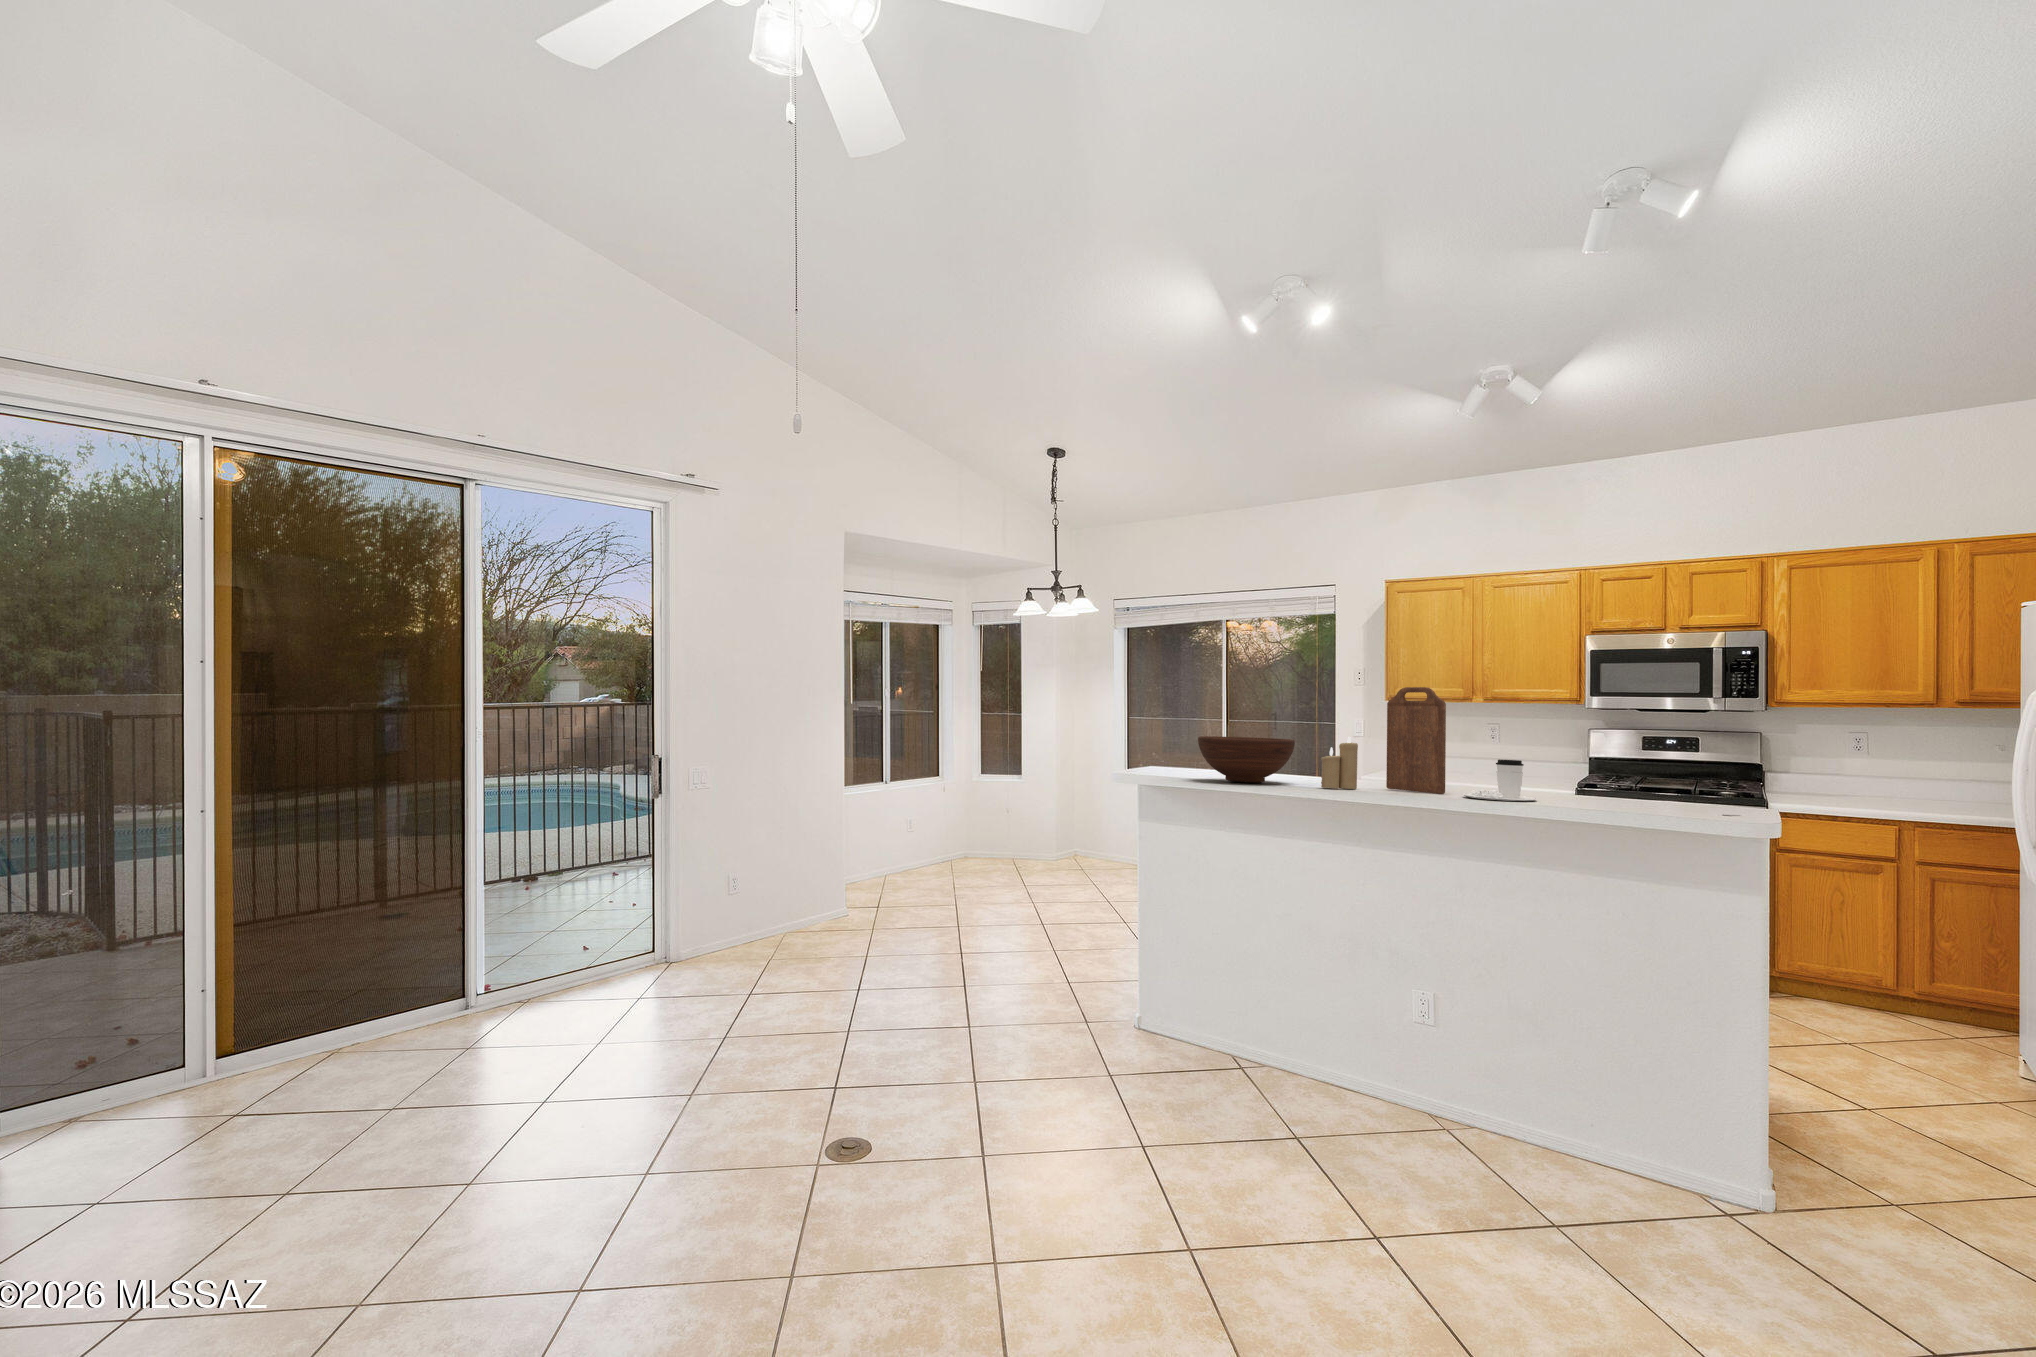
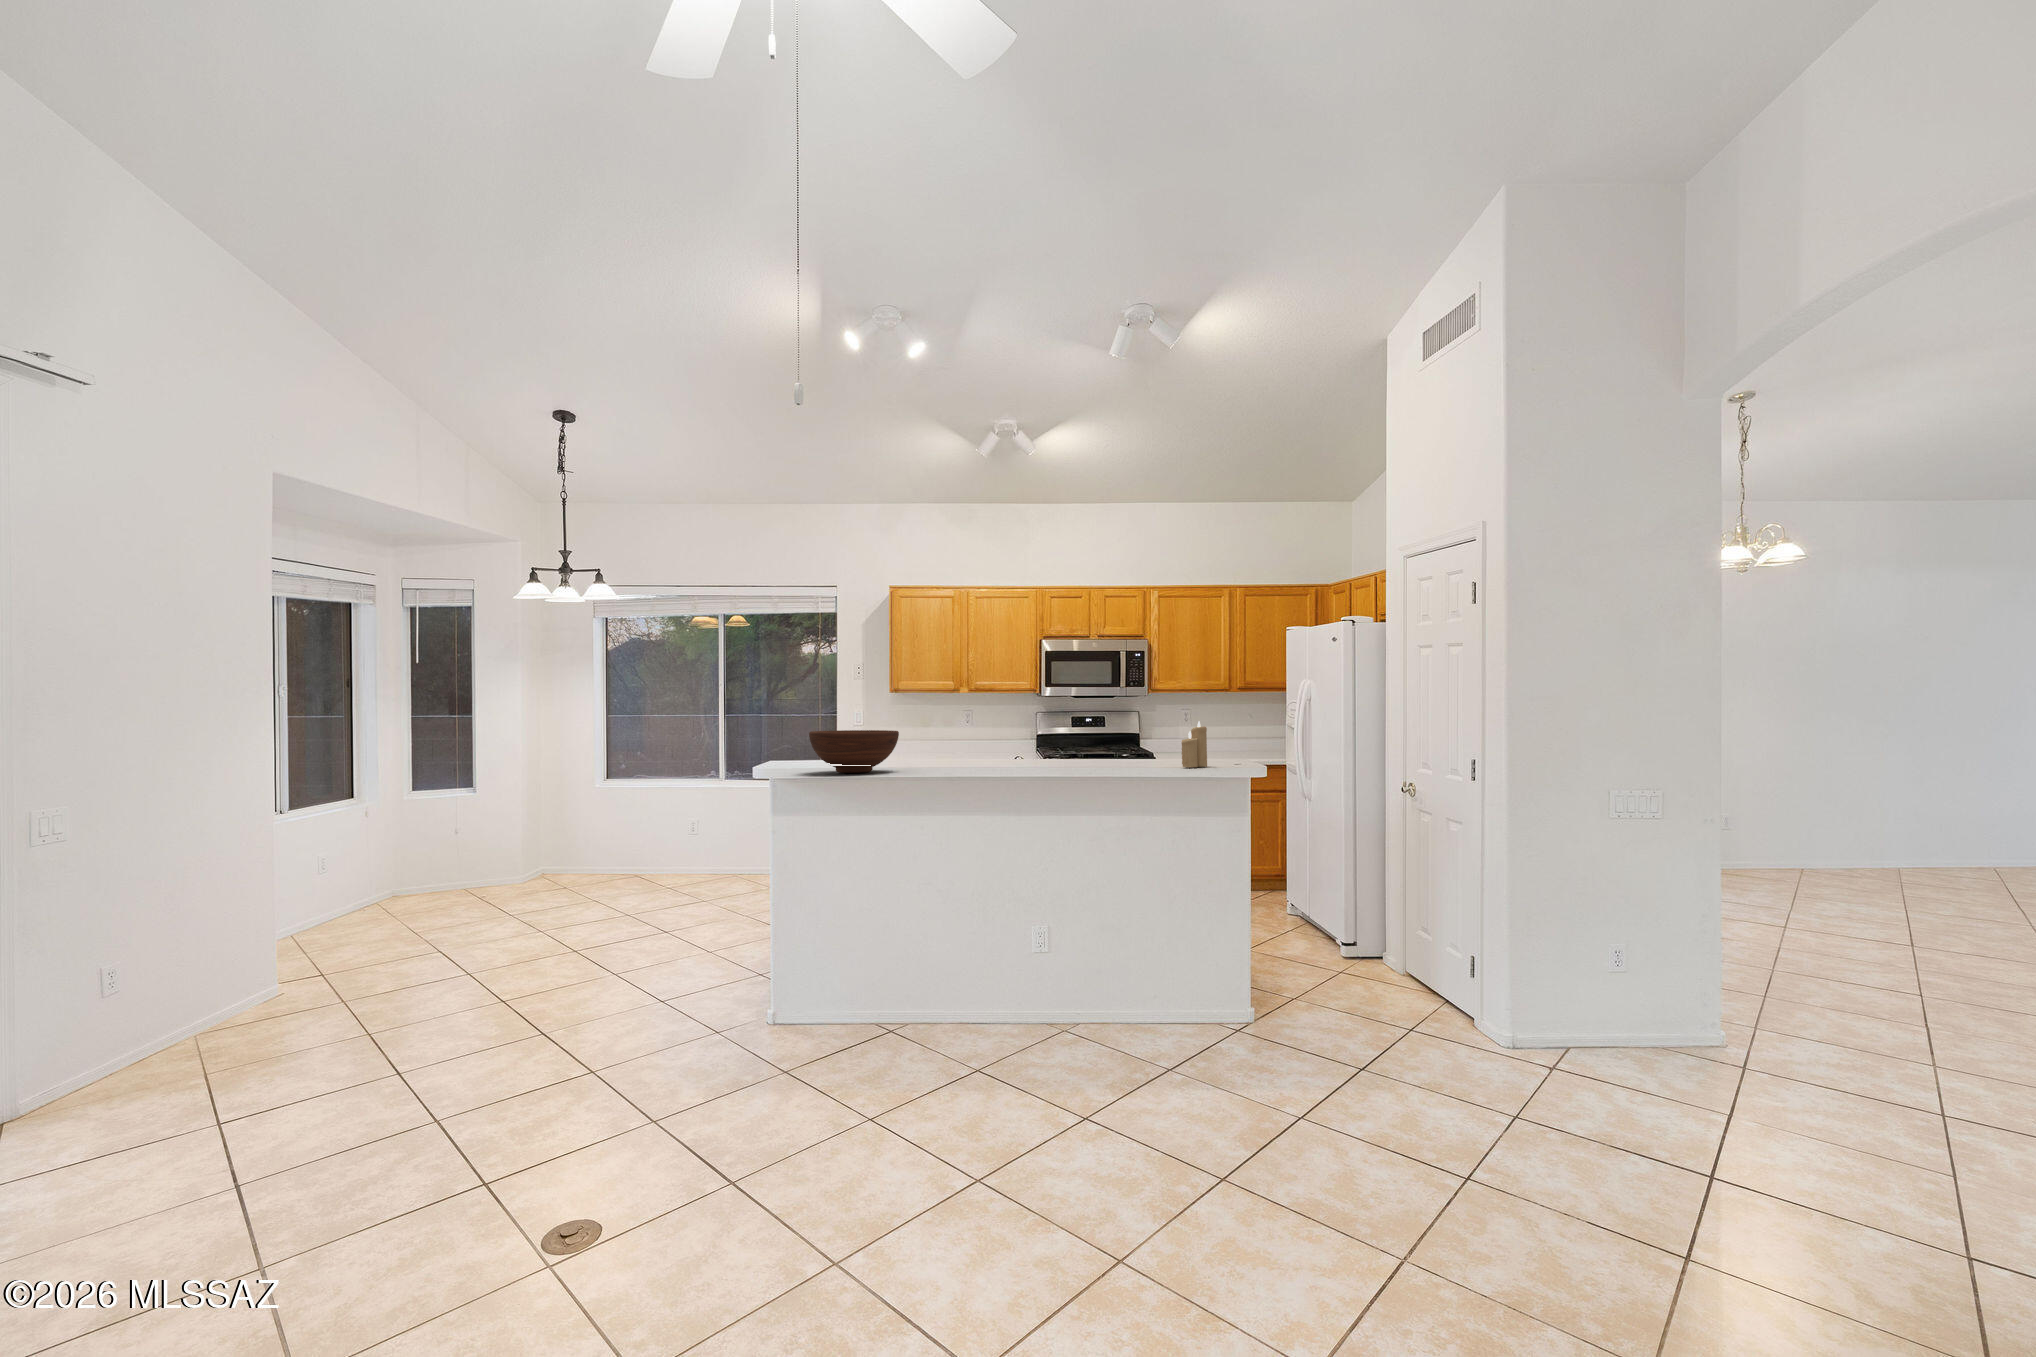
cutting board: present [1386,687,1446,794] -> none [976,682,1025,769]
candle: present [1321,737,1358,789] -> present [1181,722,1207,767]
coffee cup: present [1463,759,1536,801] -> none [1043,738,1094,770]

